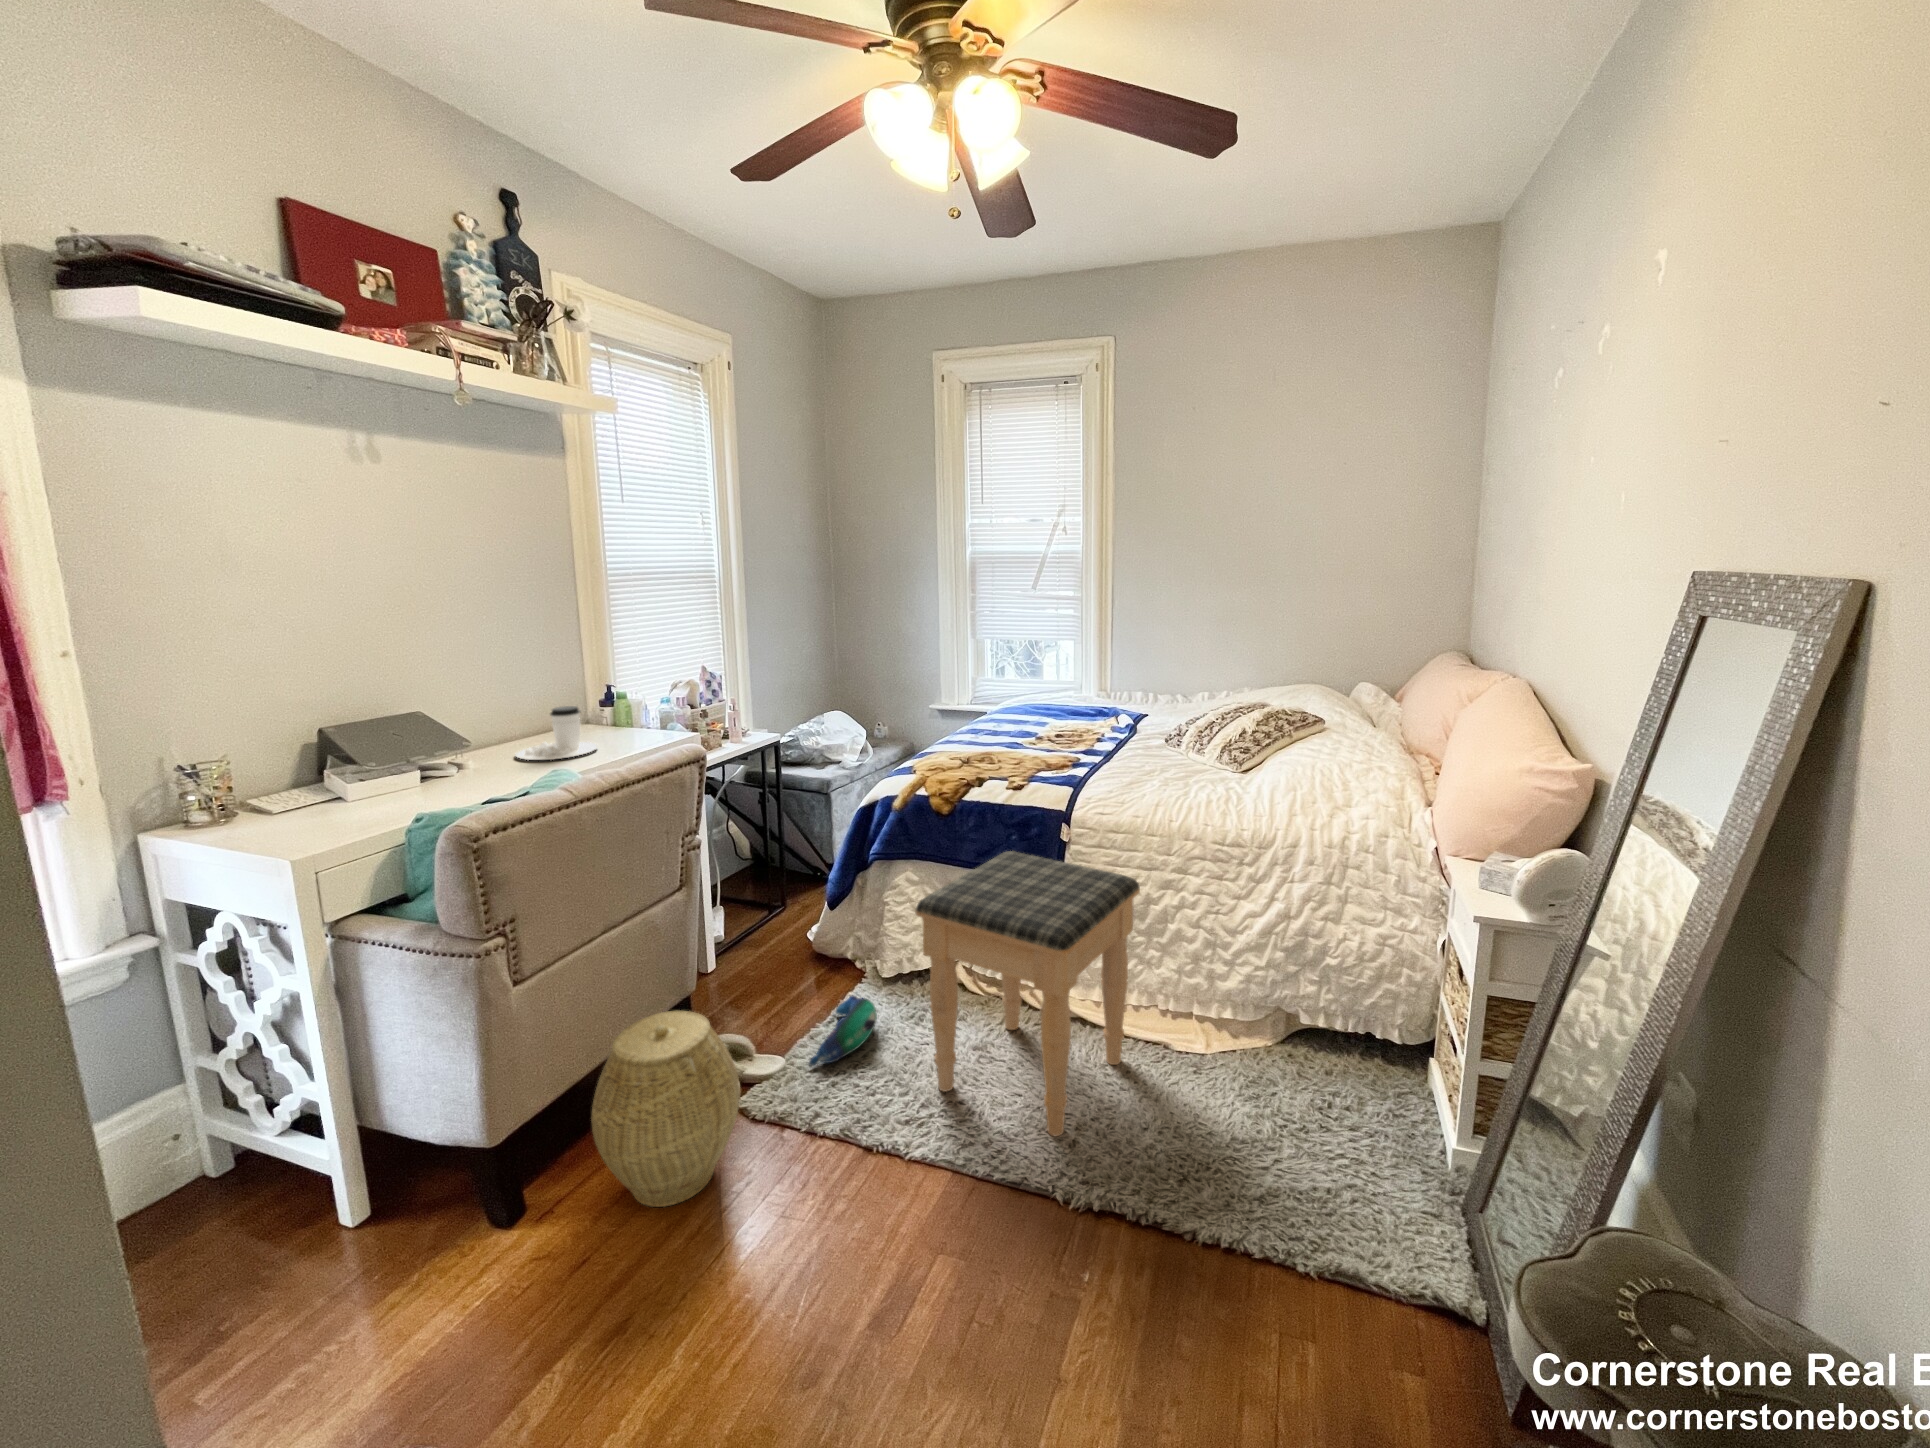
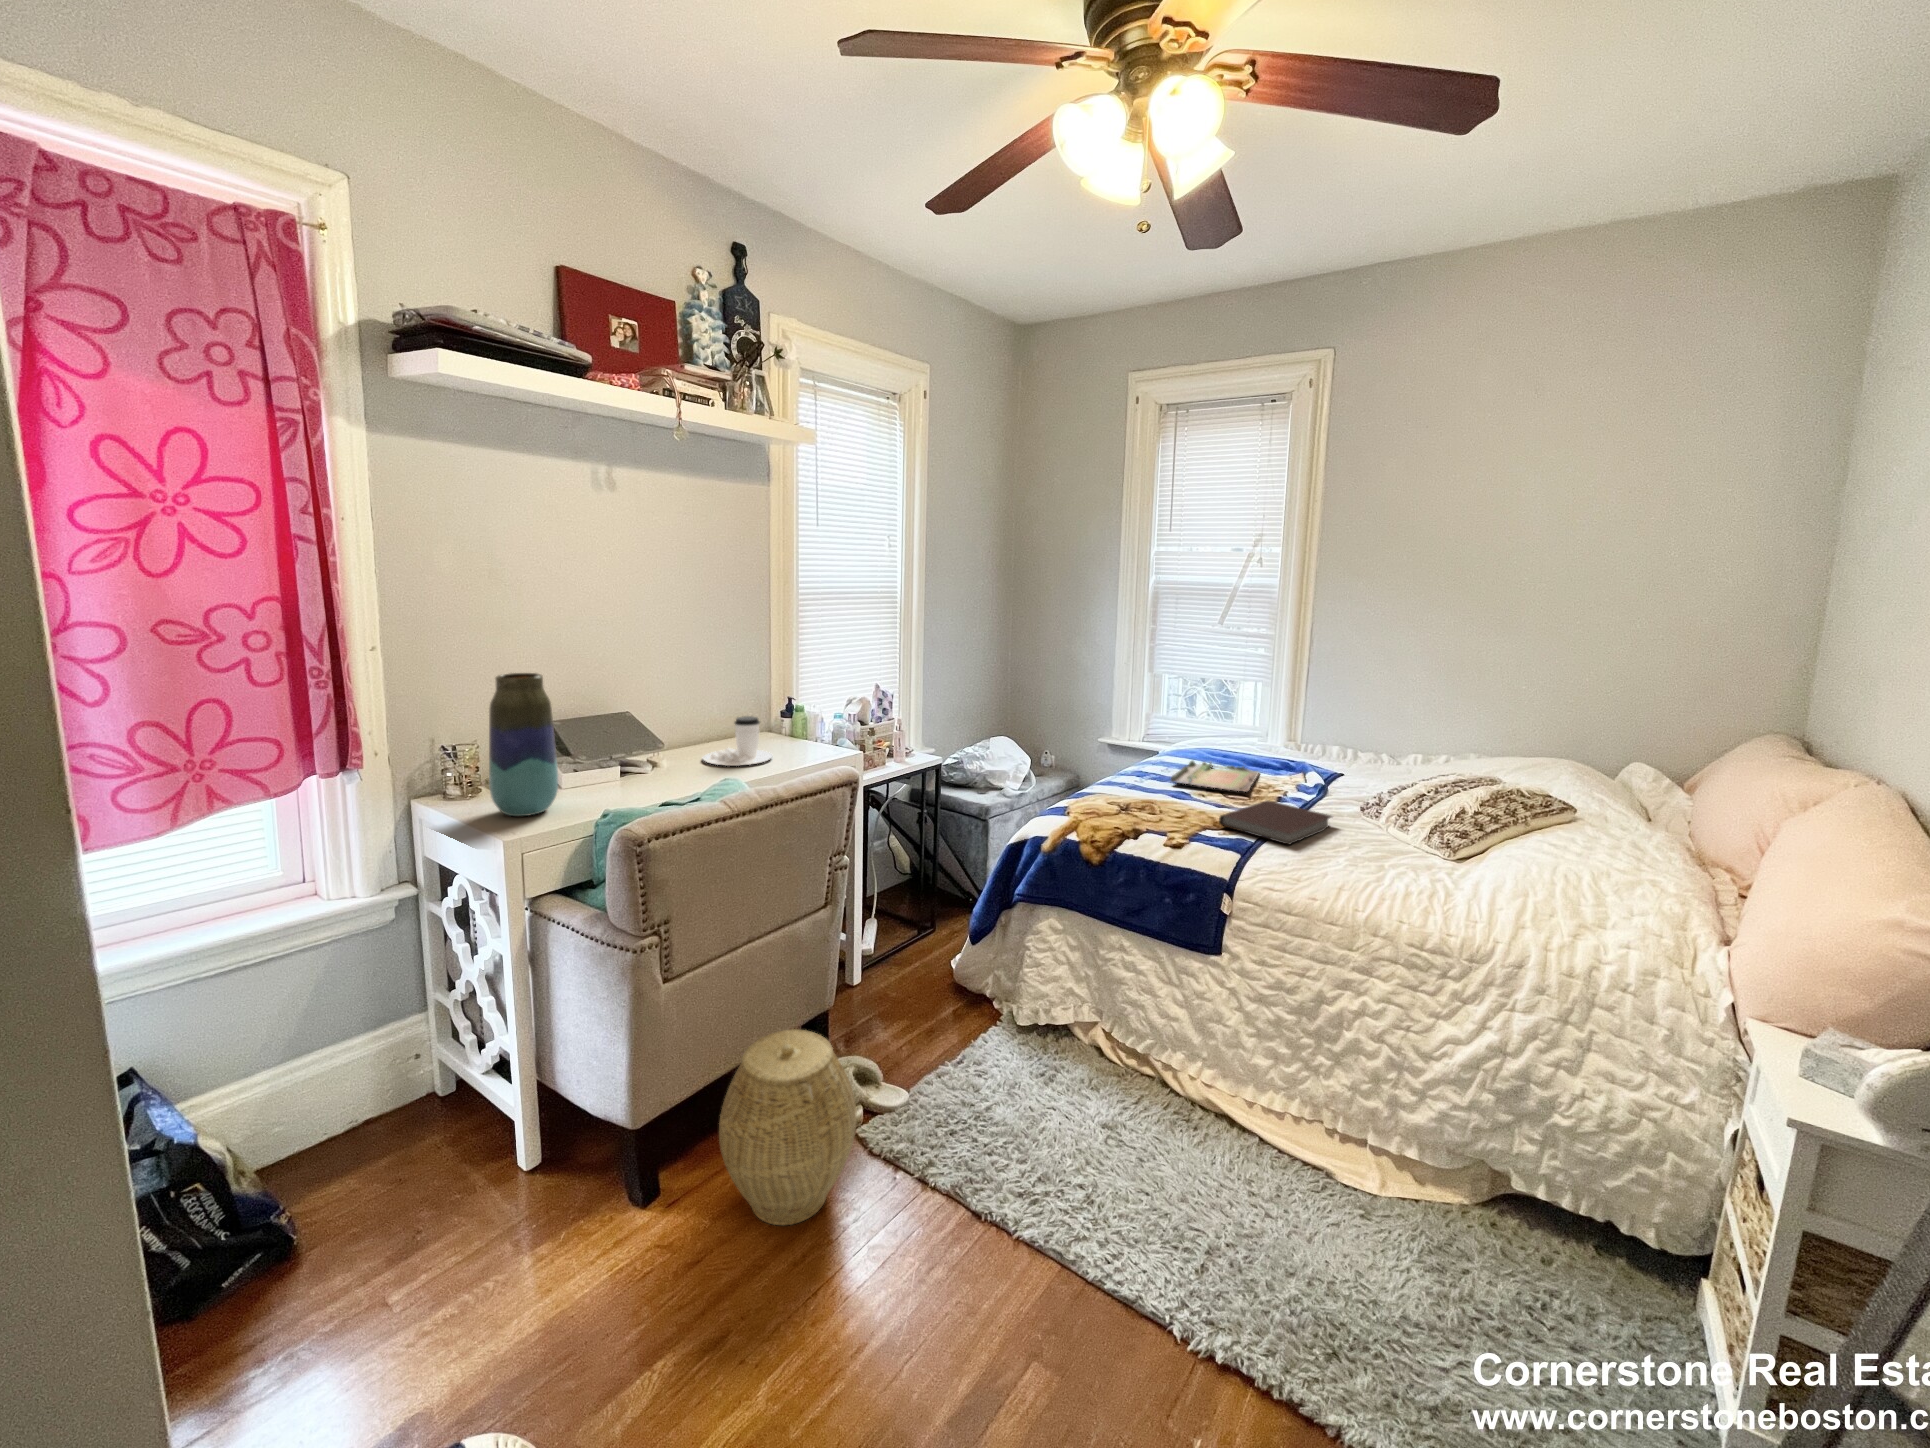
vase: none [251,670,350,835] -> present [489,673,559,816]
tray: none [1003,711,1081,736] -> present [1171,761,1258,792]
notebook: none [1052,741,1147,775] -> present [1219,800,1332,845]
footstool: present [916,851,1140,1136] -> none [1048,916,1308,1255]
plush toy: present [809,995,877,1066] -> none [932,1037,1006,1107]

